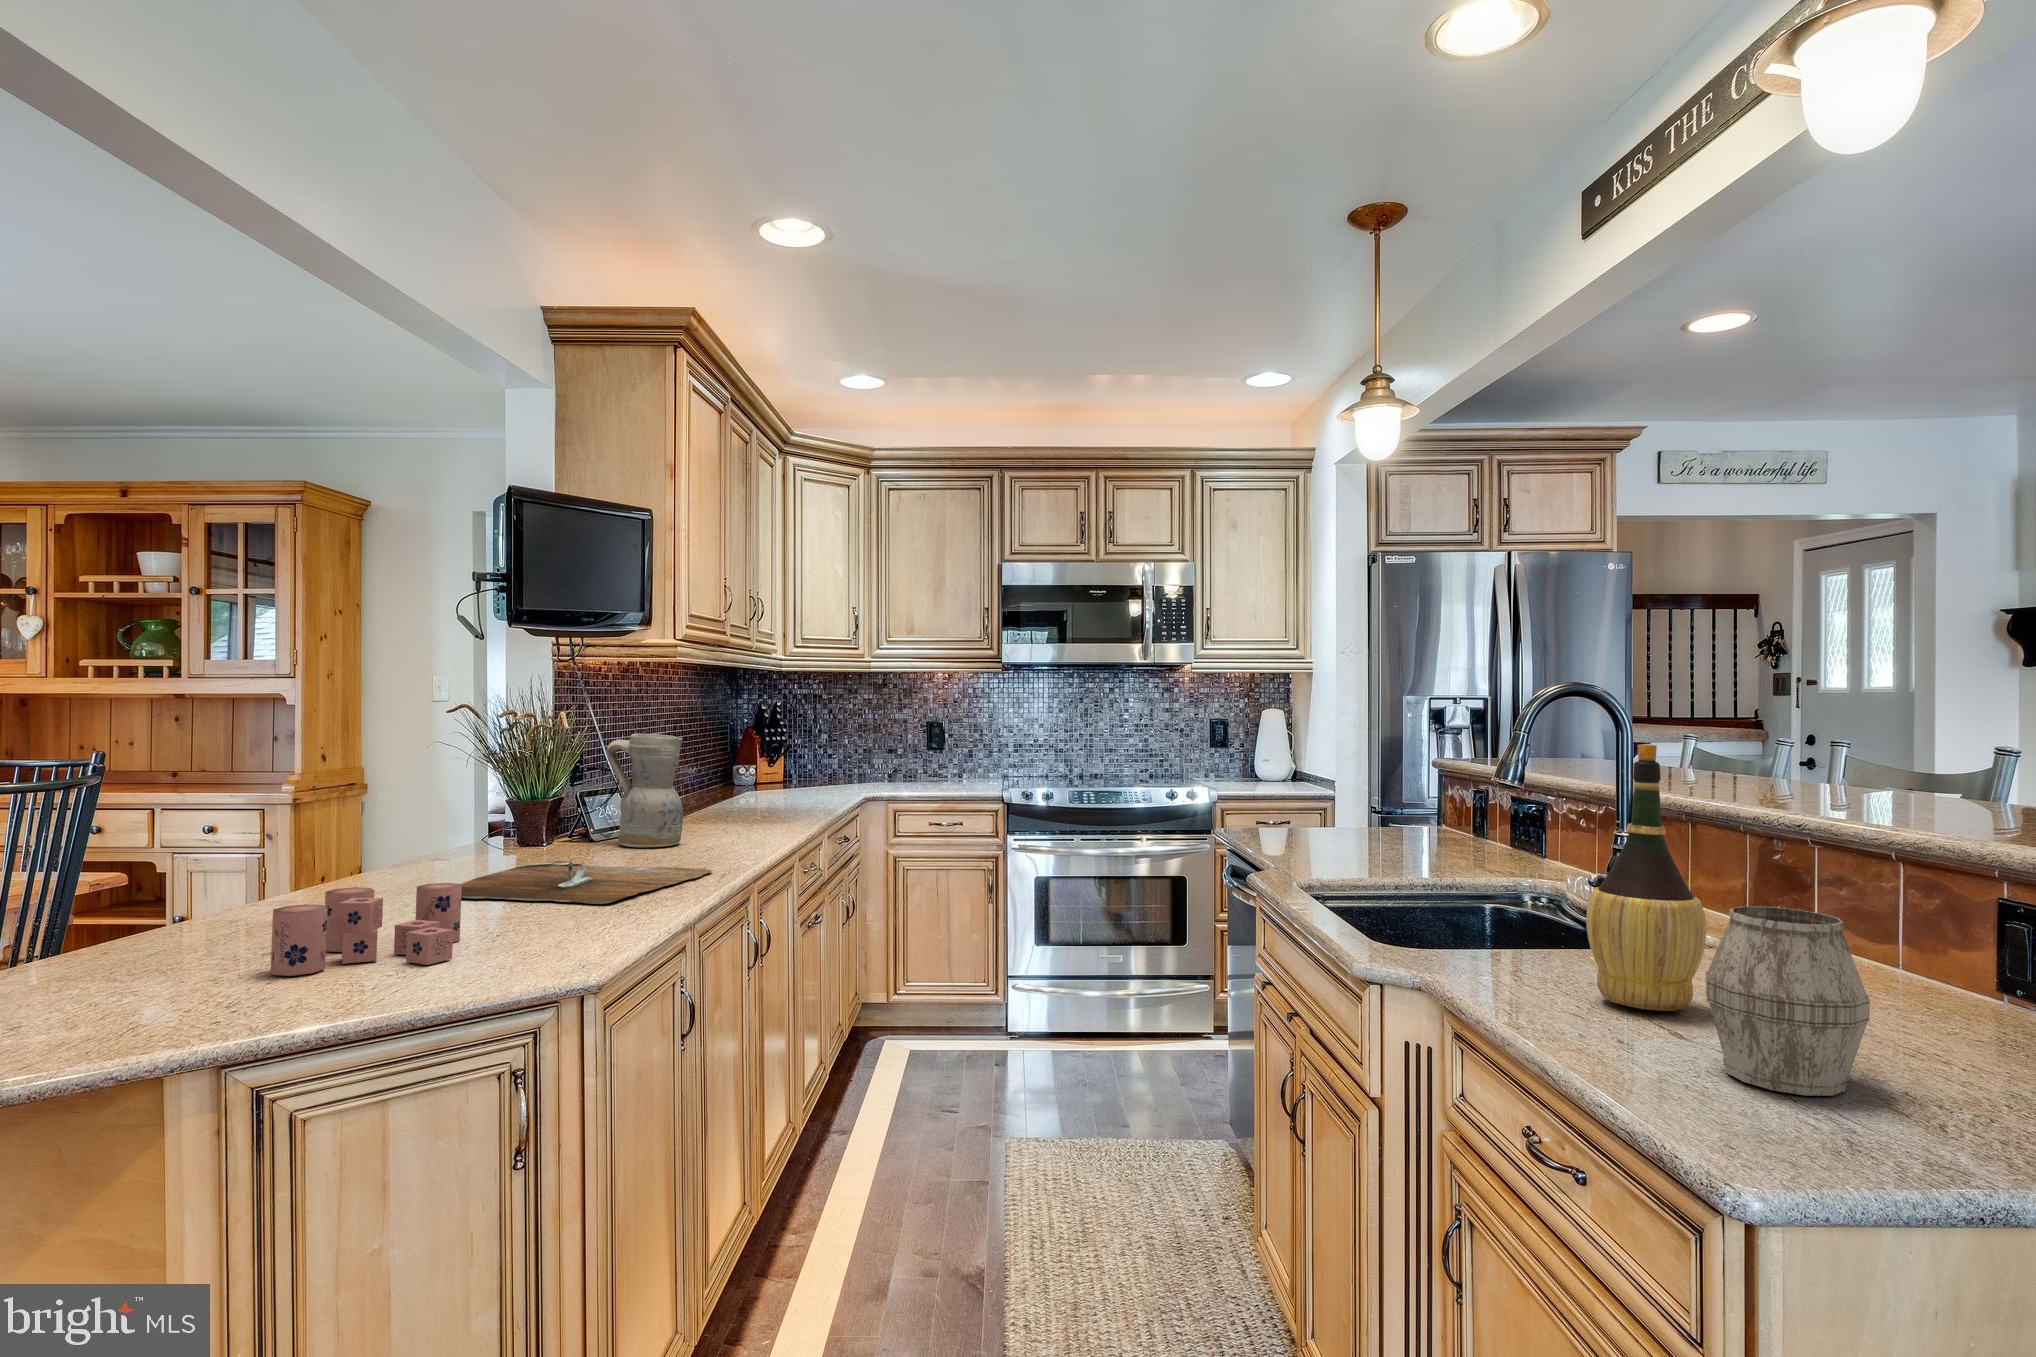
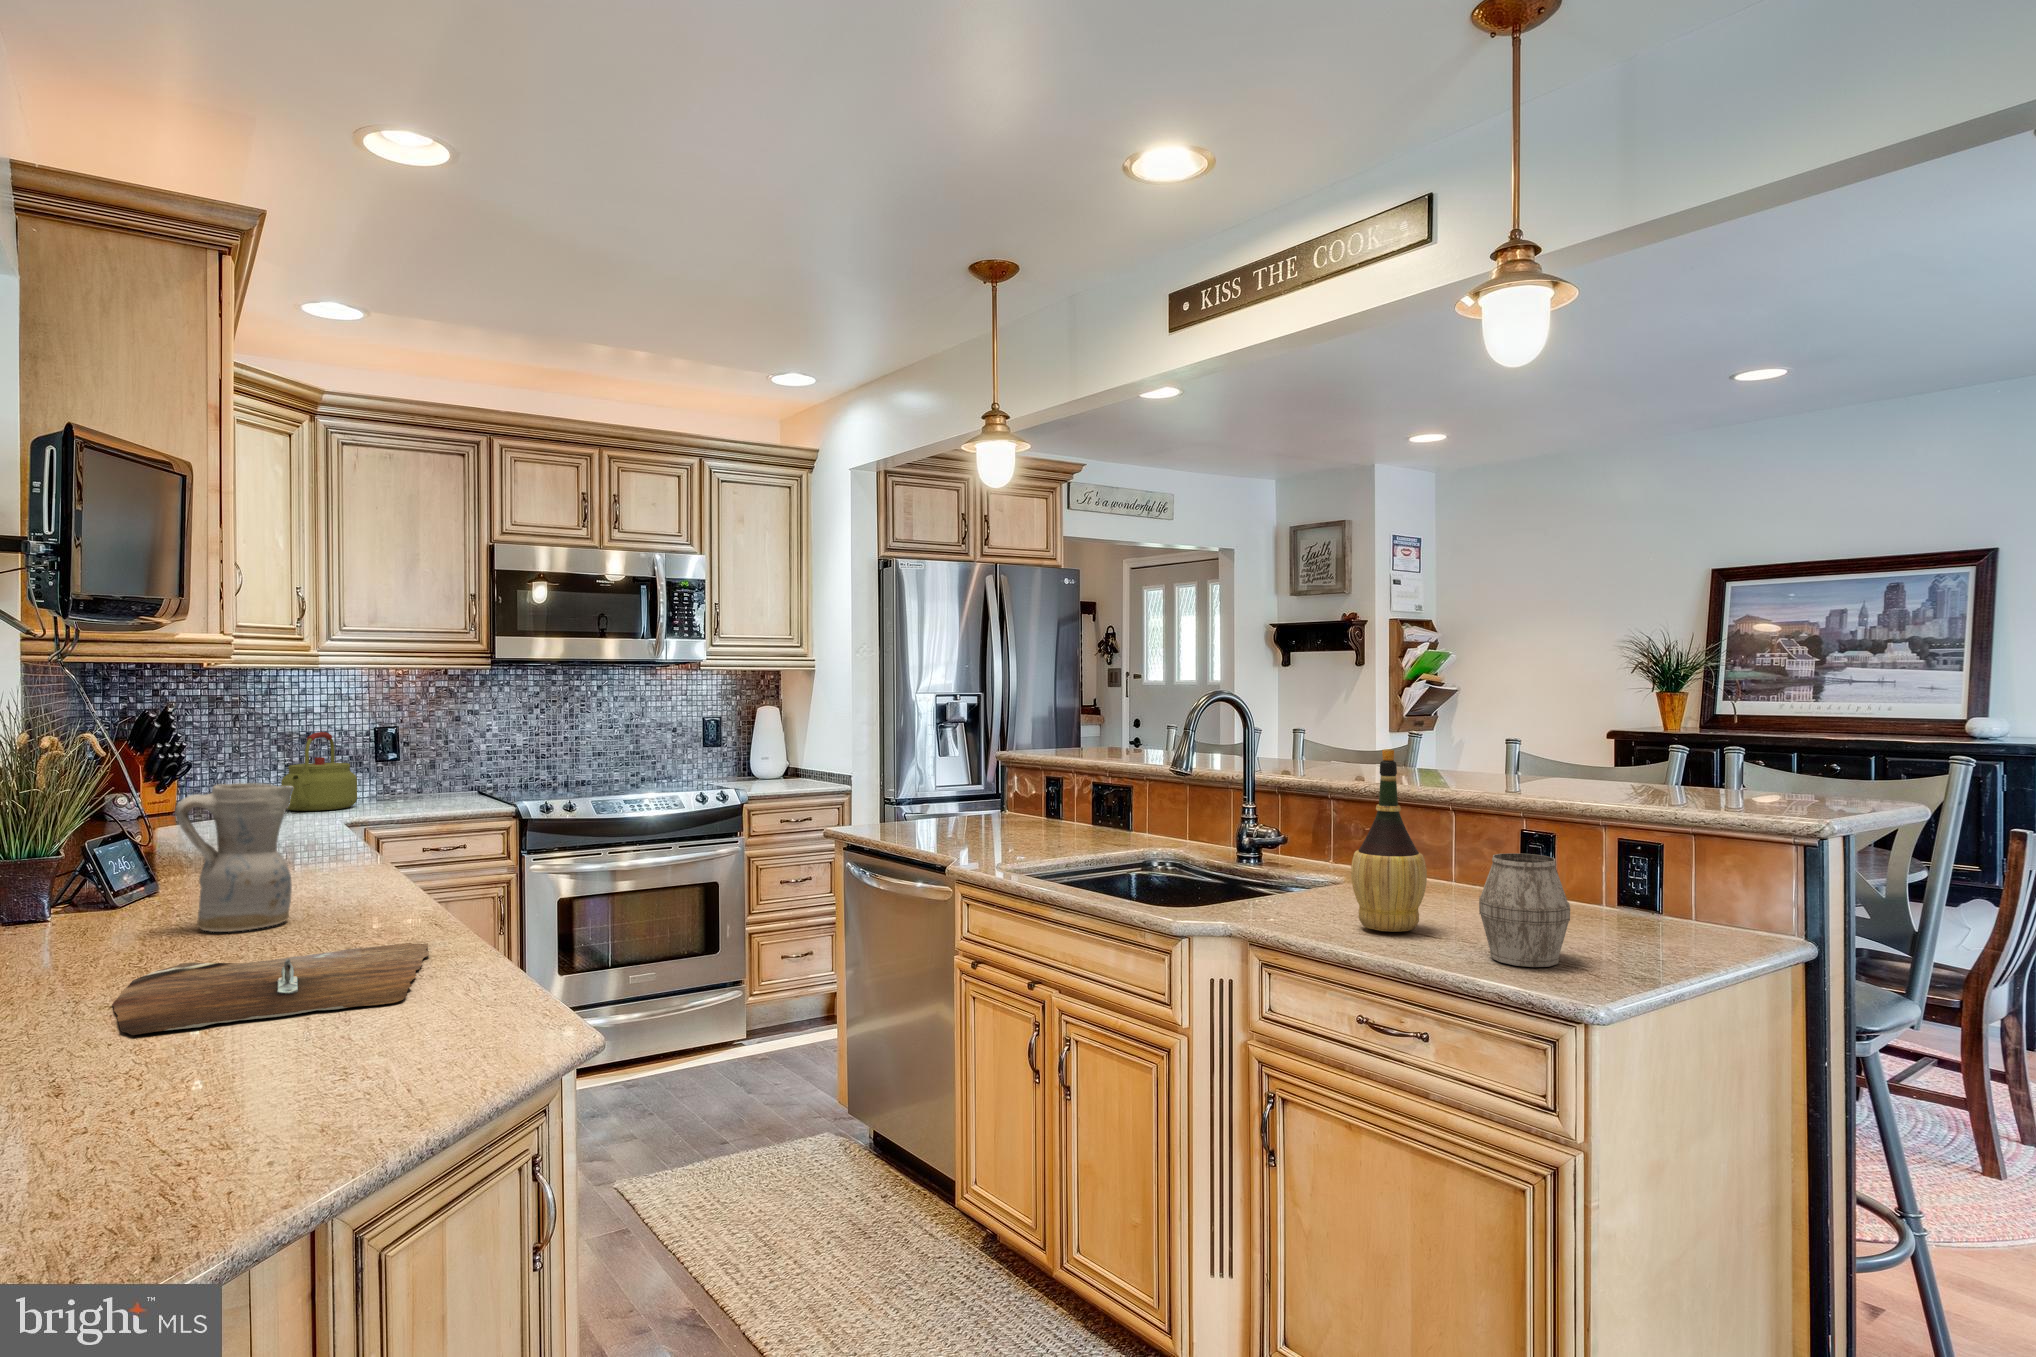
kettle: none [846,717,900,781] -> present [281,732,357,811]
candle: present [271,883,462,976] -> none [156,1006,383,1166]

